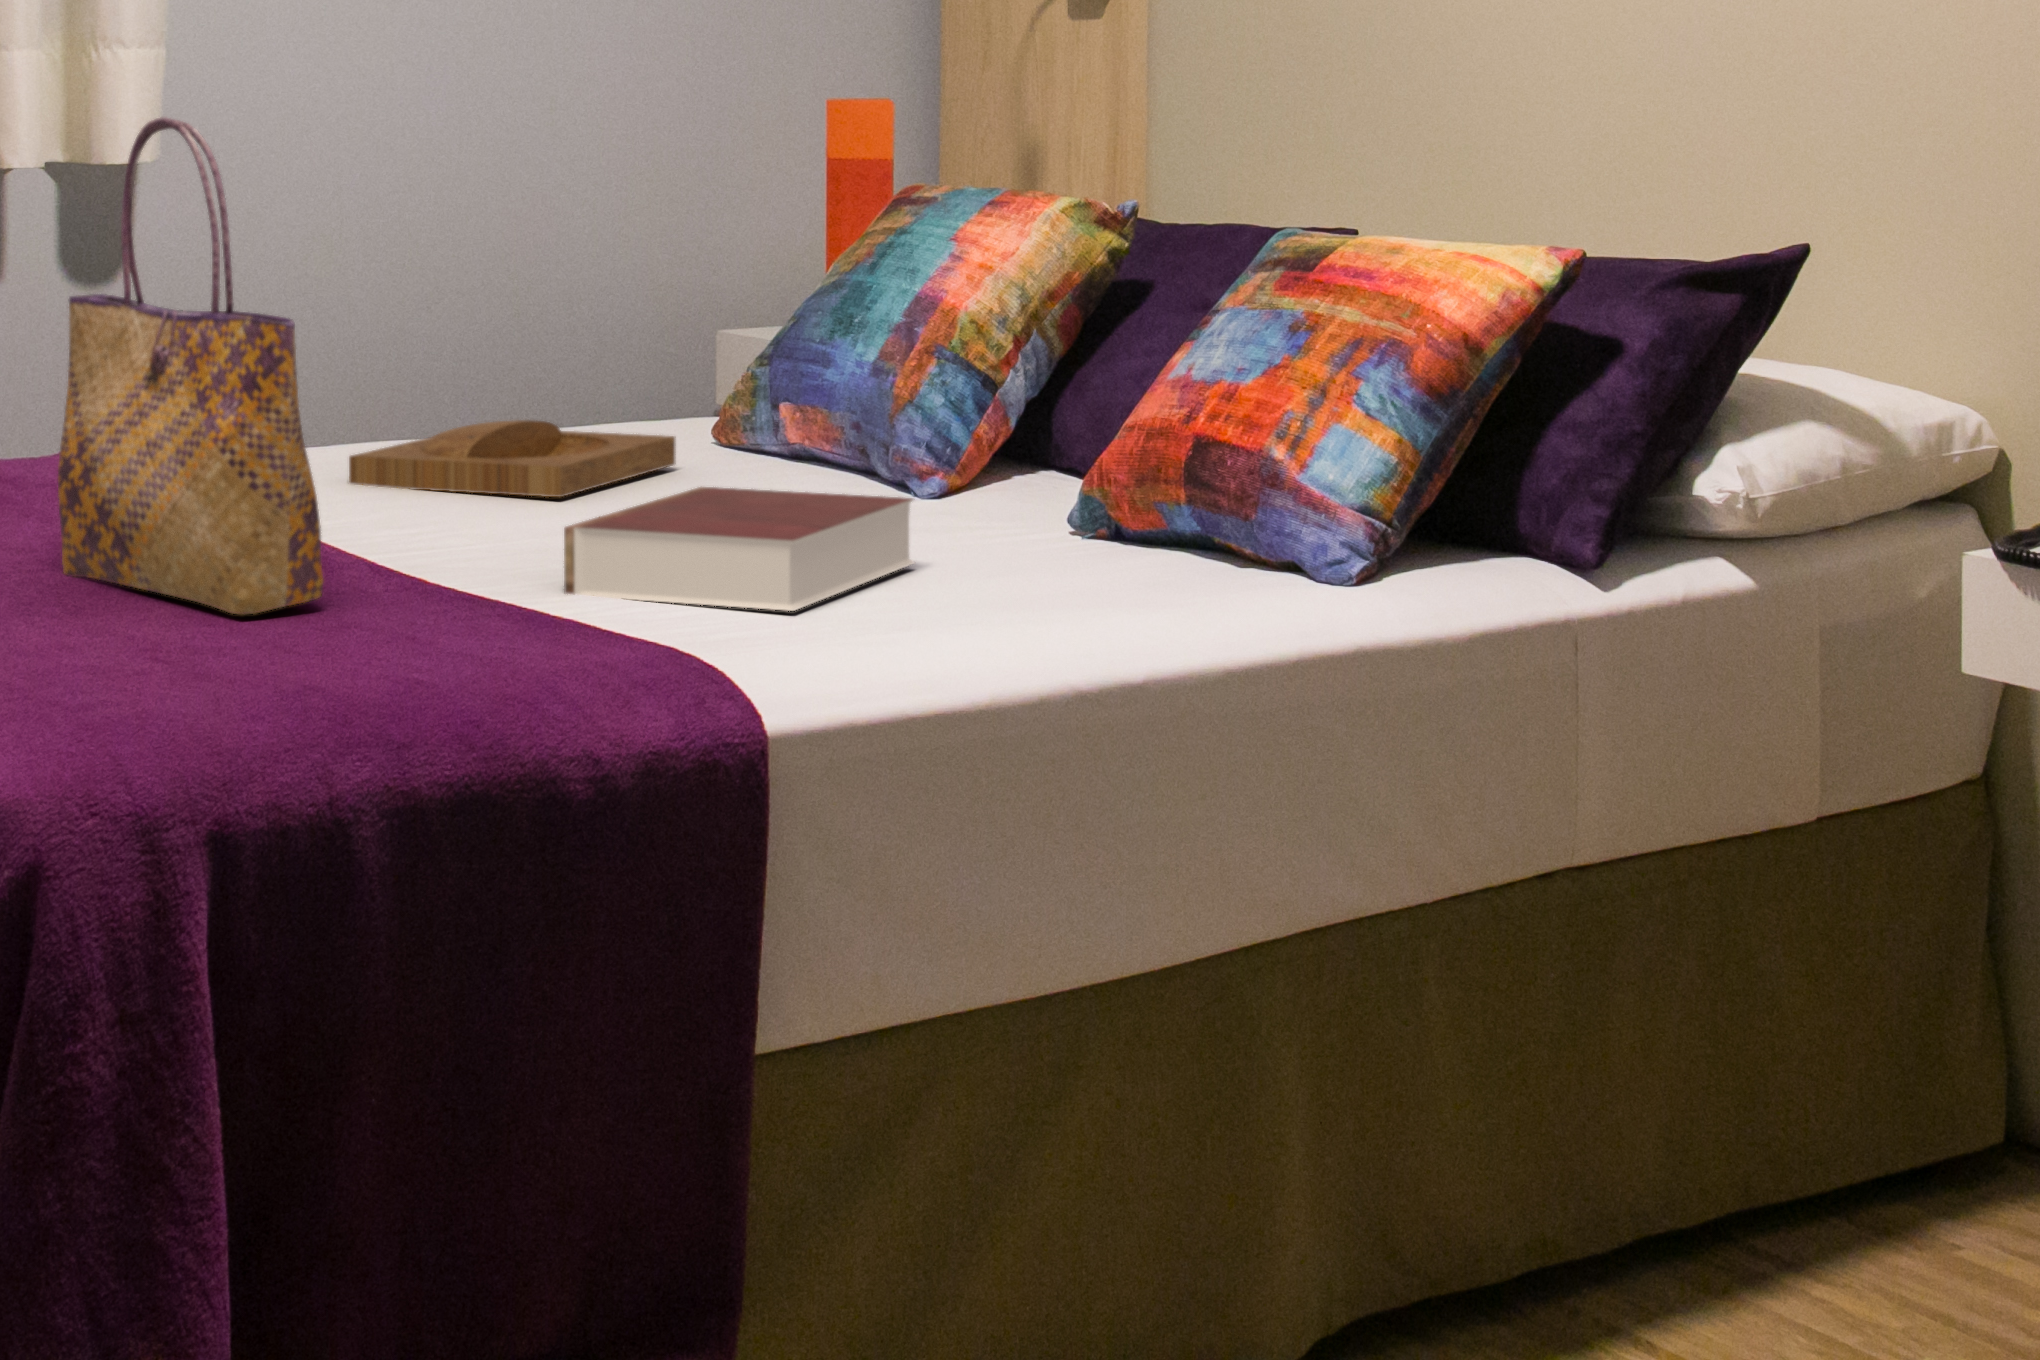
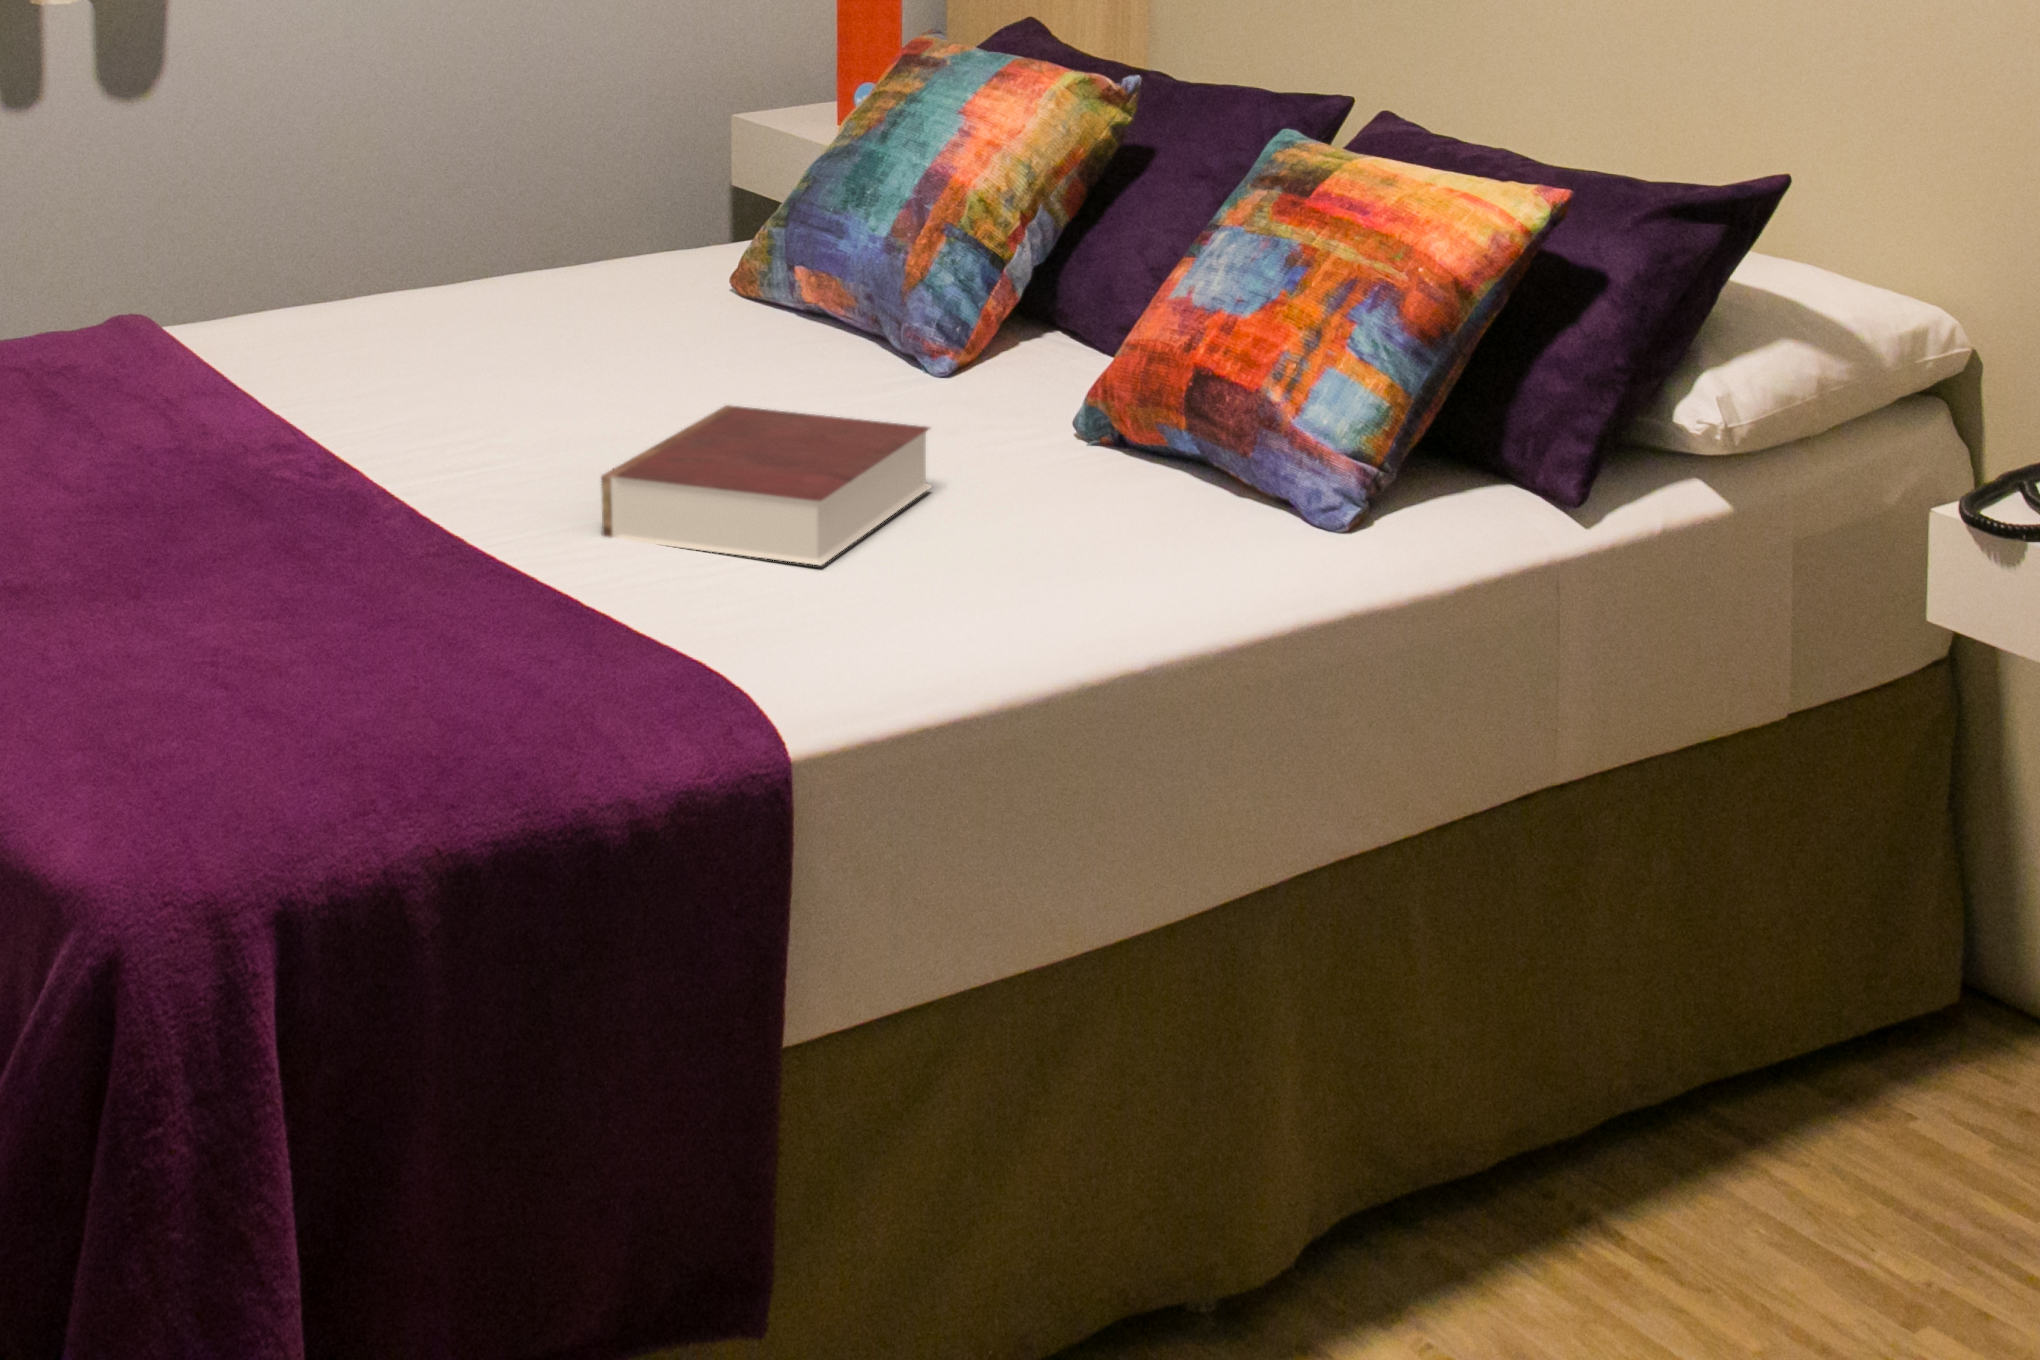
tote bag: present [58,117,323,614] -> none [120,100,377,581]
tray: present [349,420,676,497] -> none [384,284,694,383]

